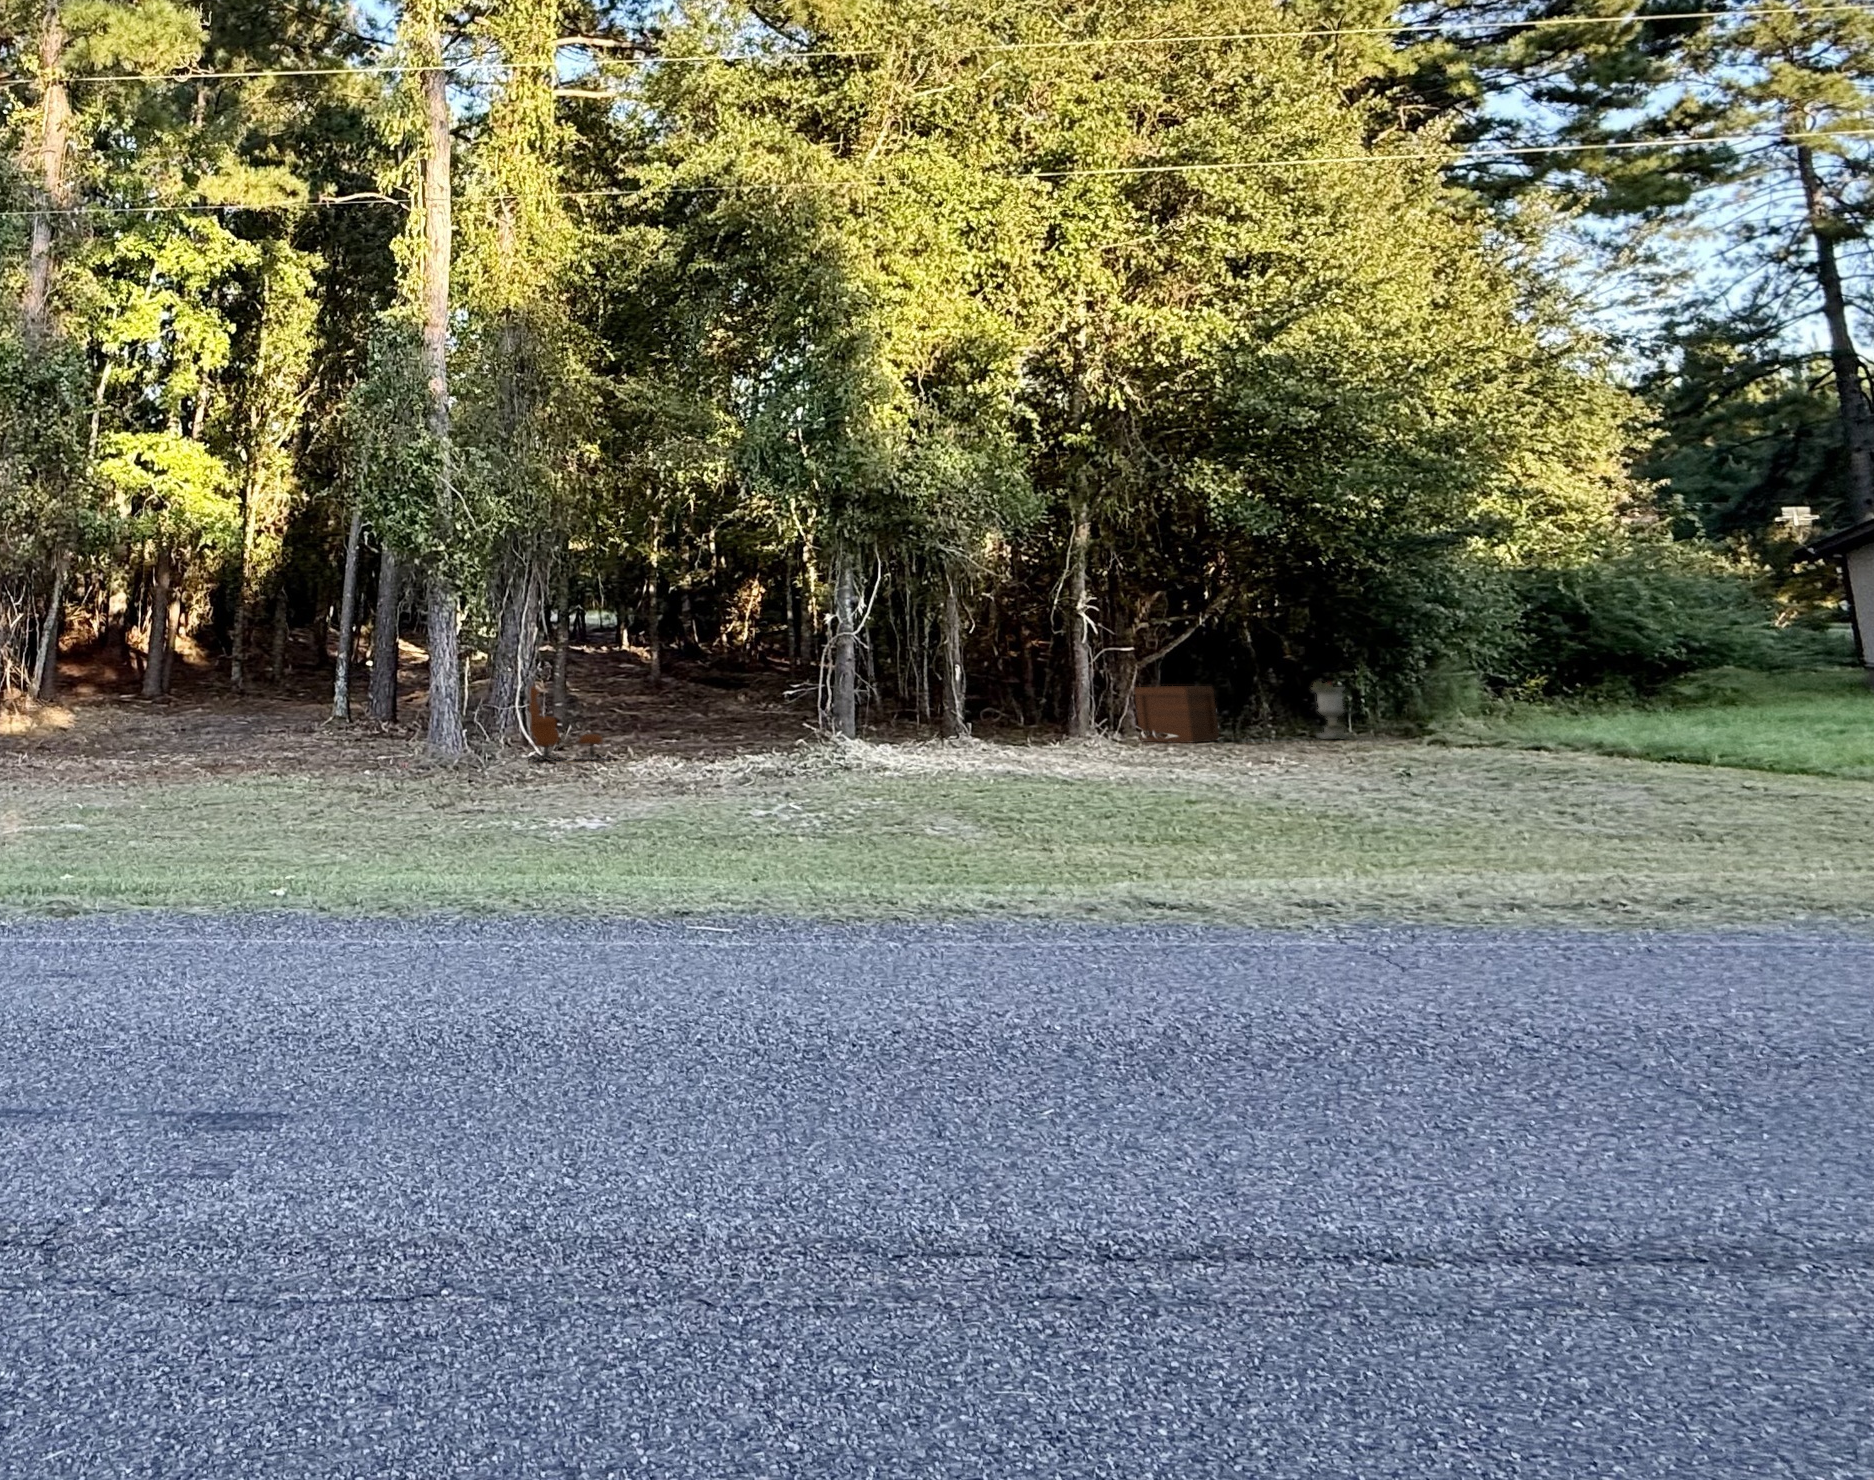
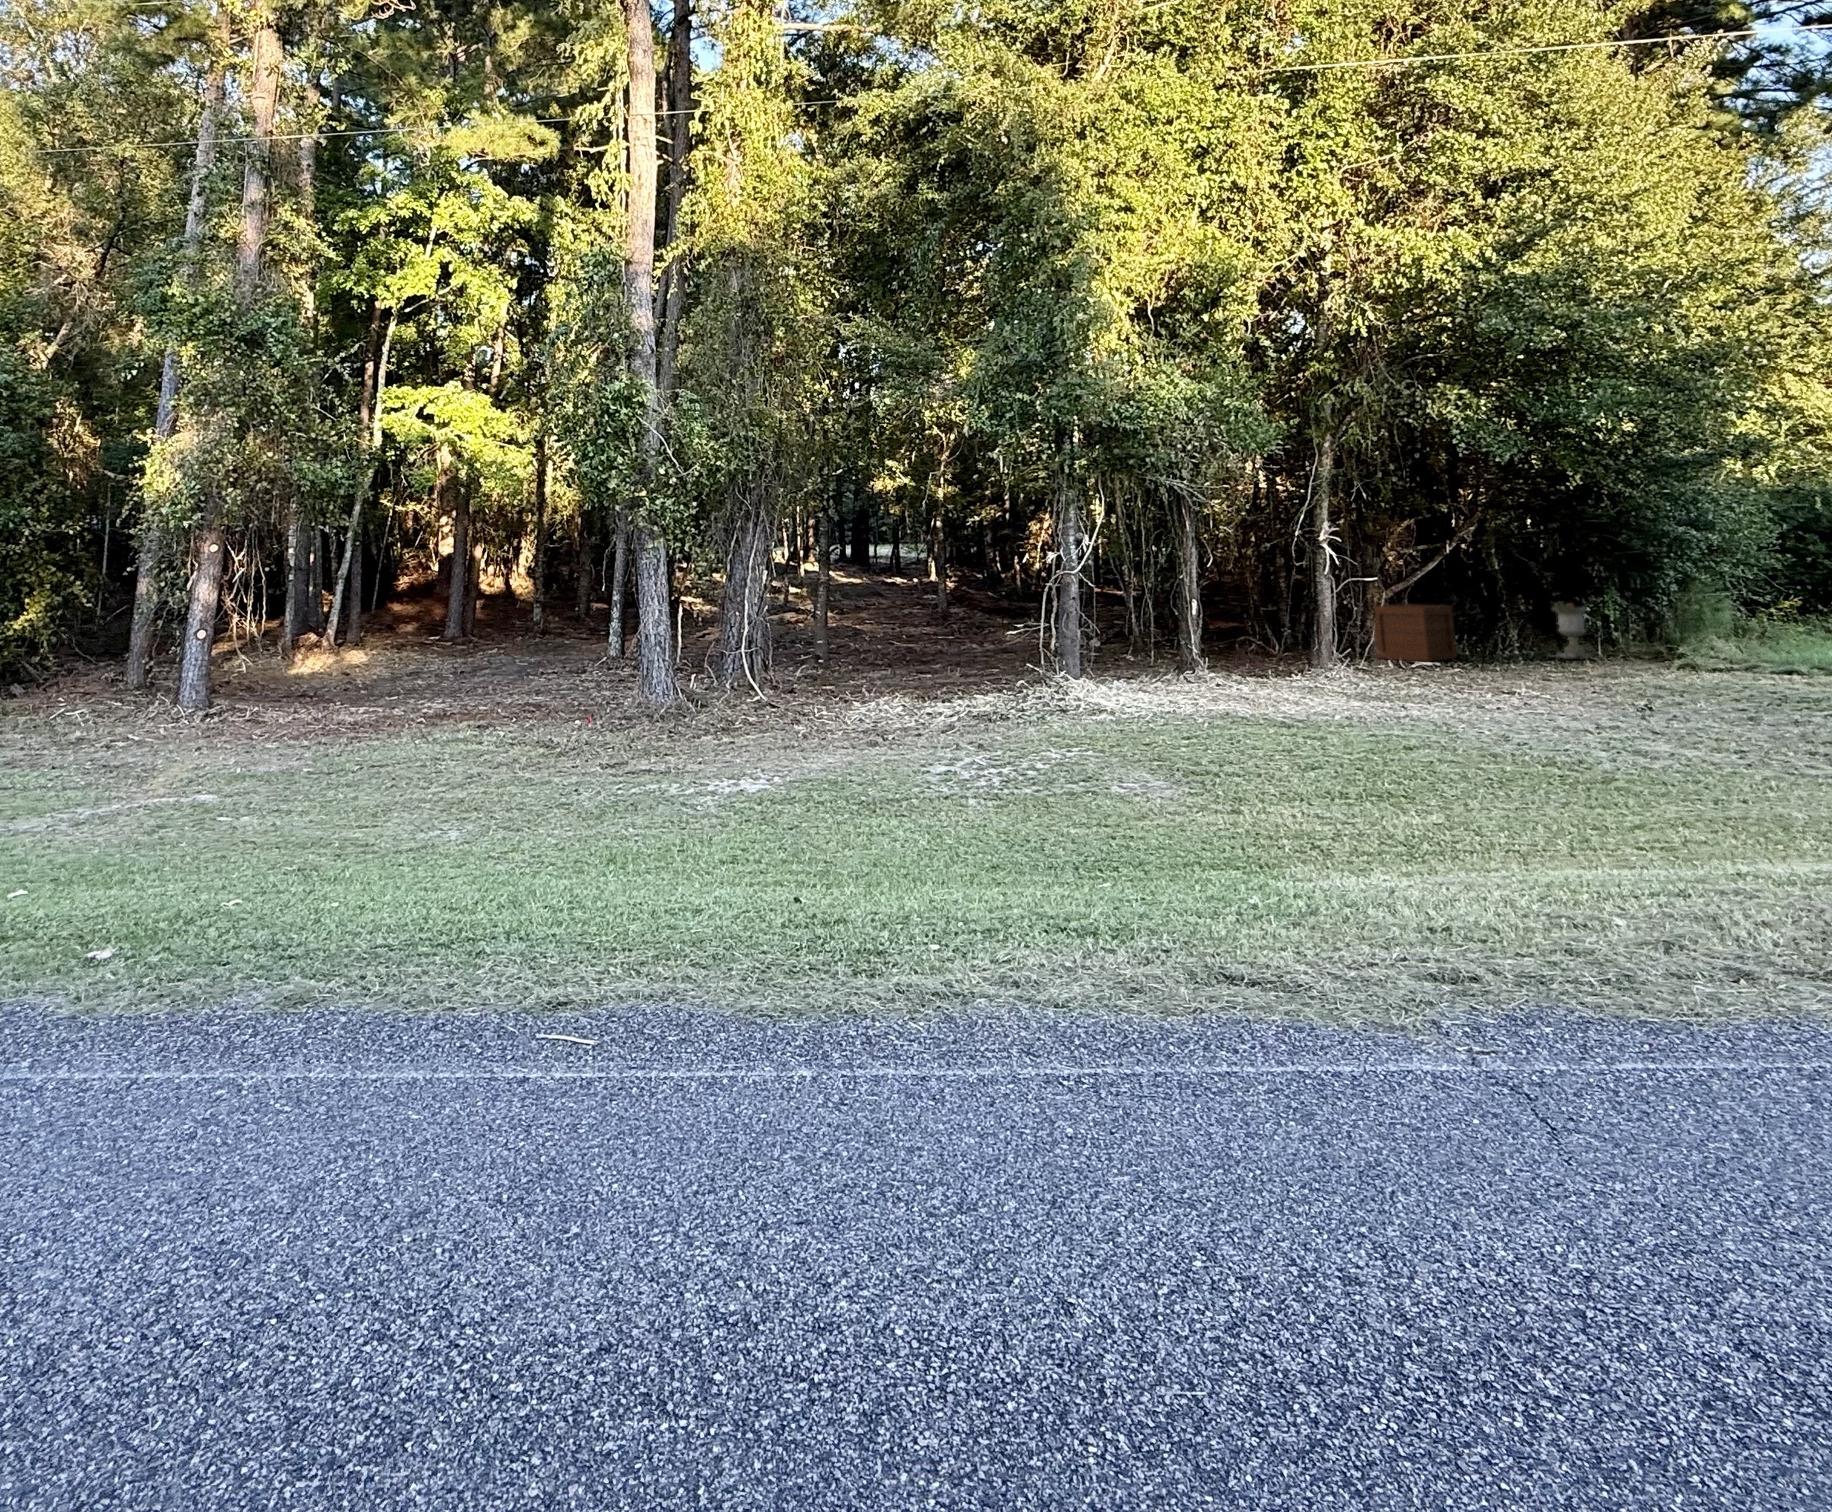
lounge chair: present [529,686,605,761] -> none [765,605,847,678]

